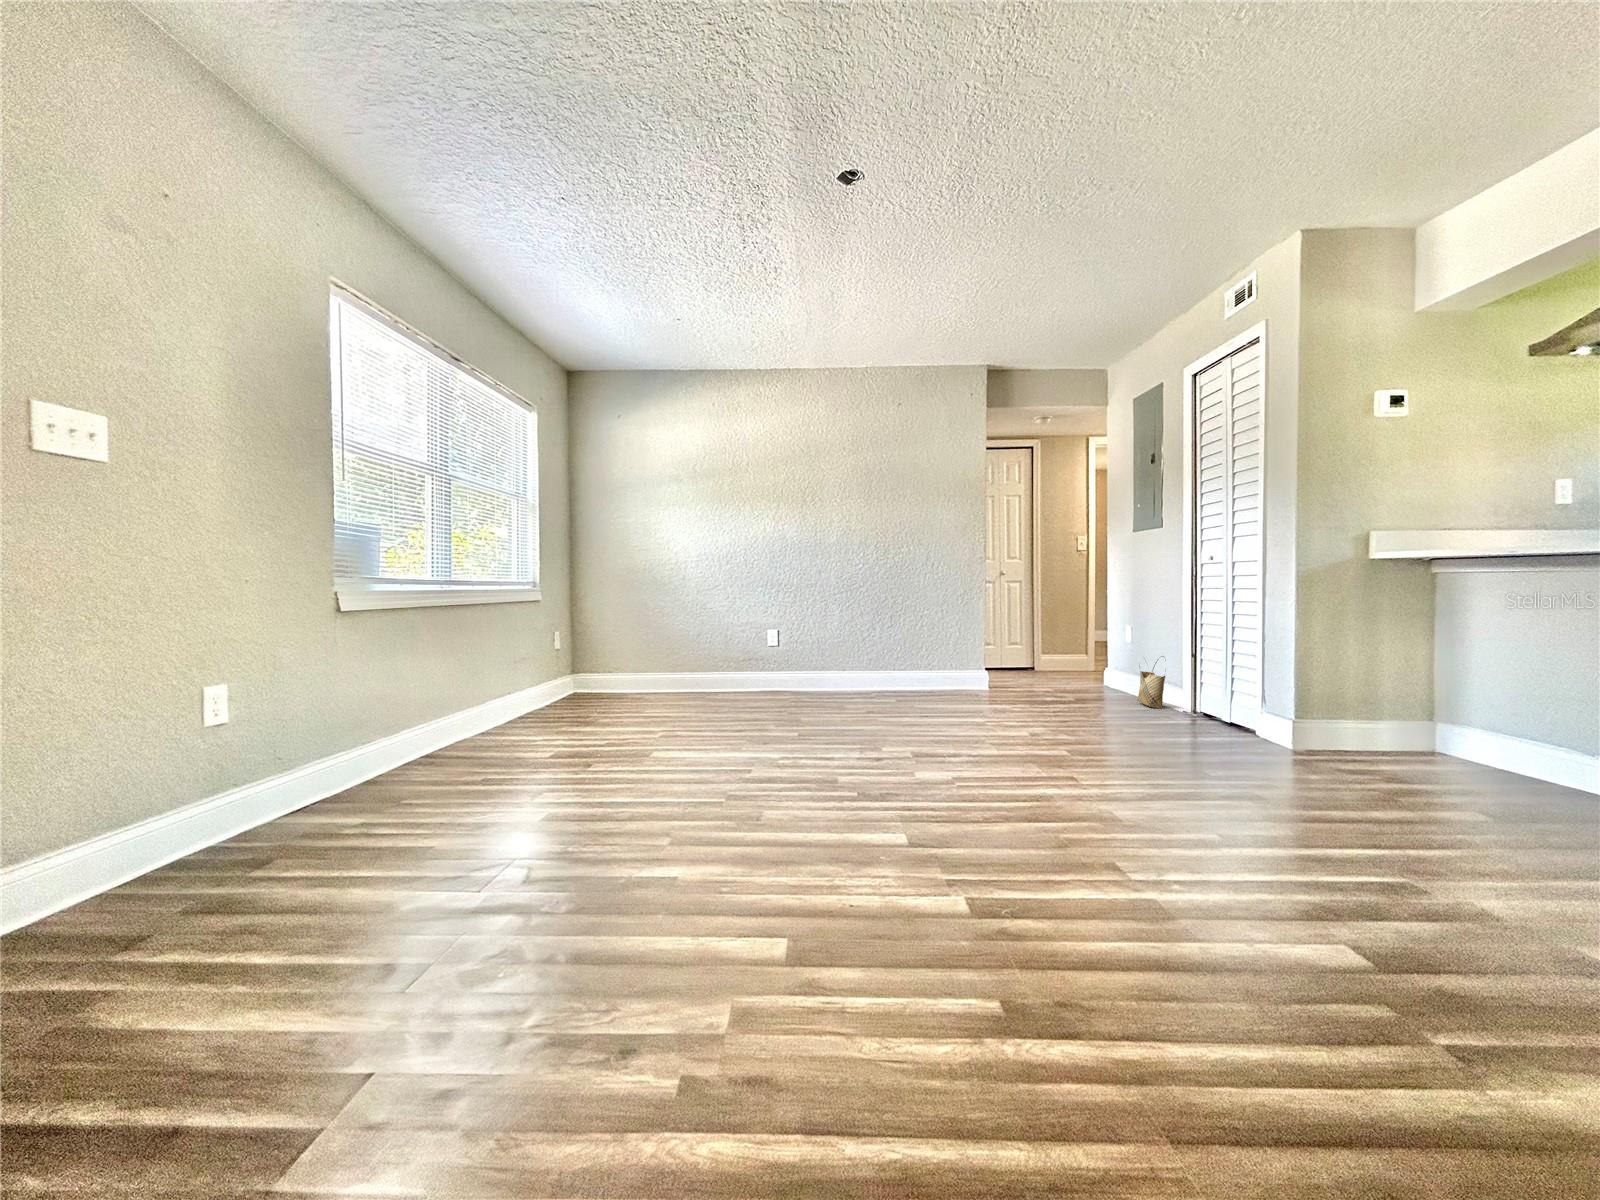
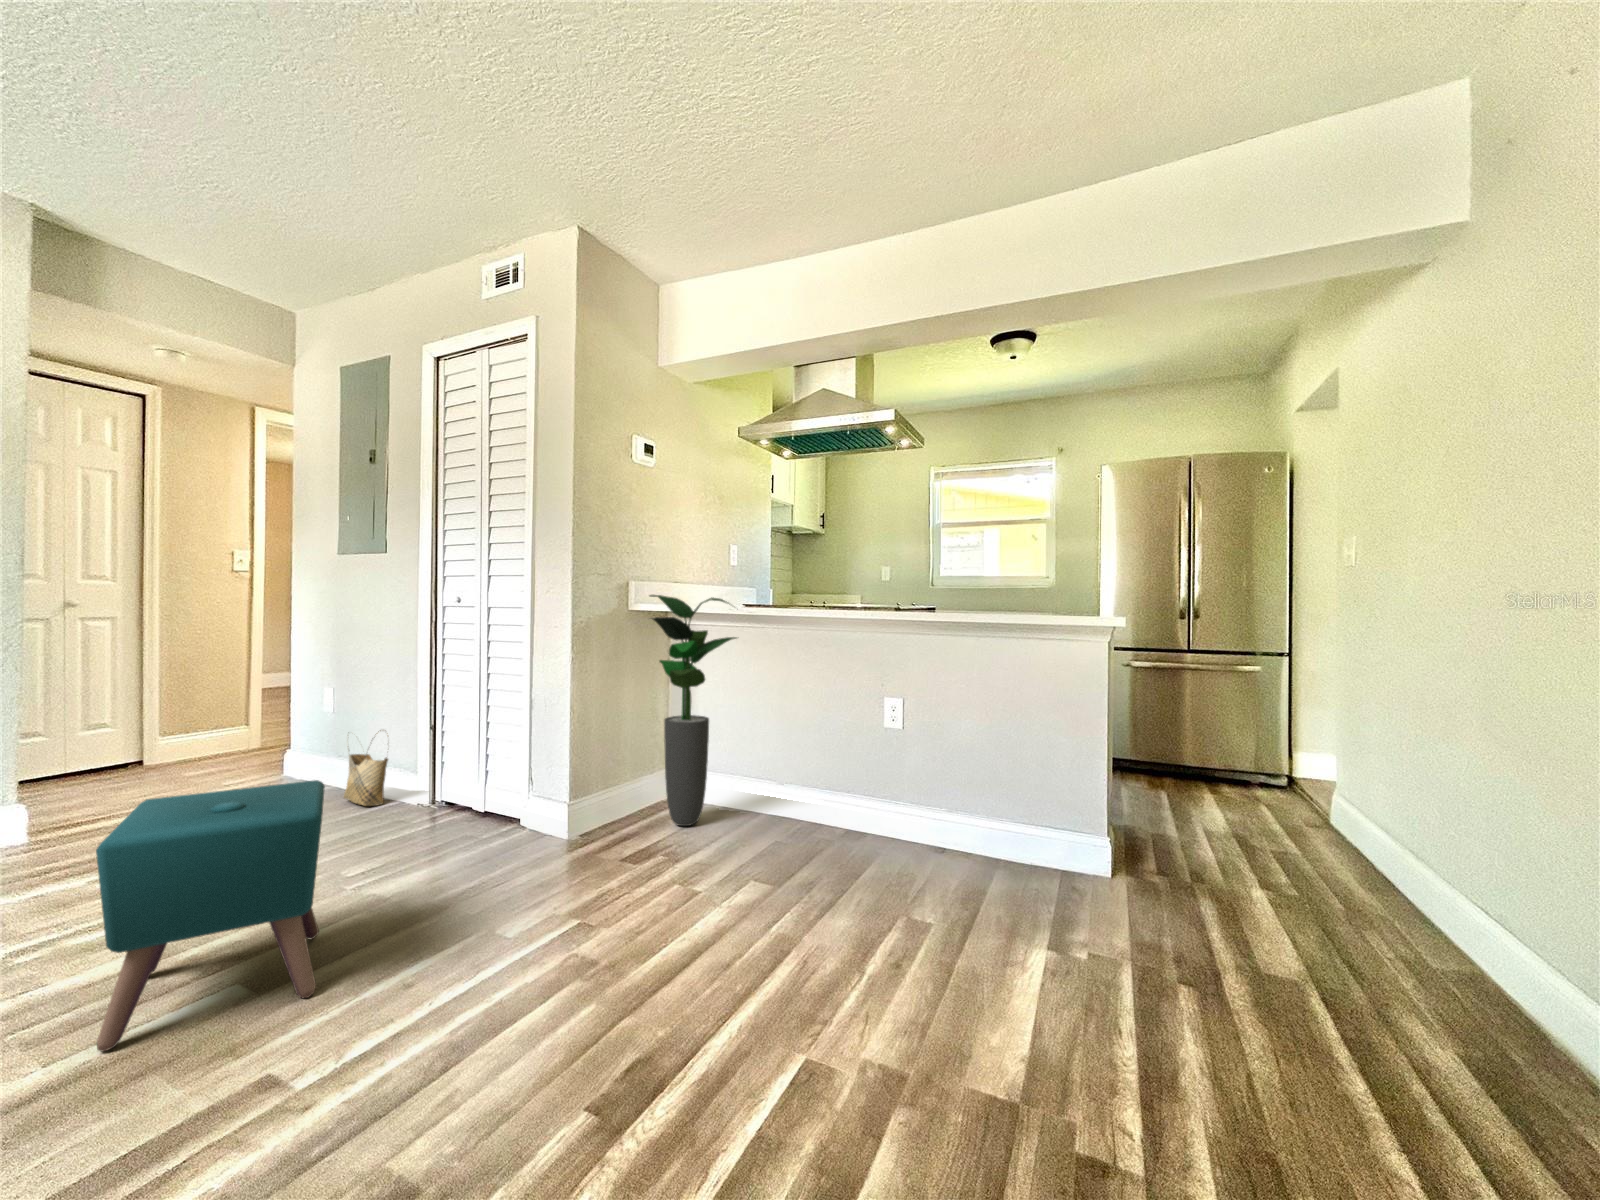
potted plant: none [1371,541,1503,766] -> present [650,595,736,826]
ottoman: none [1012,655,1107,764] -> present [96,780,325,1051]

